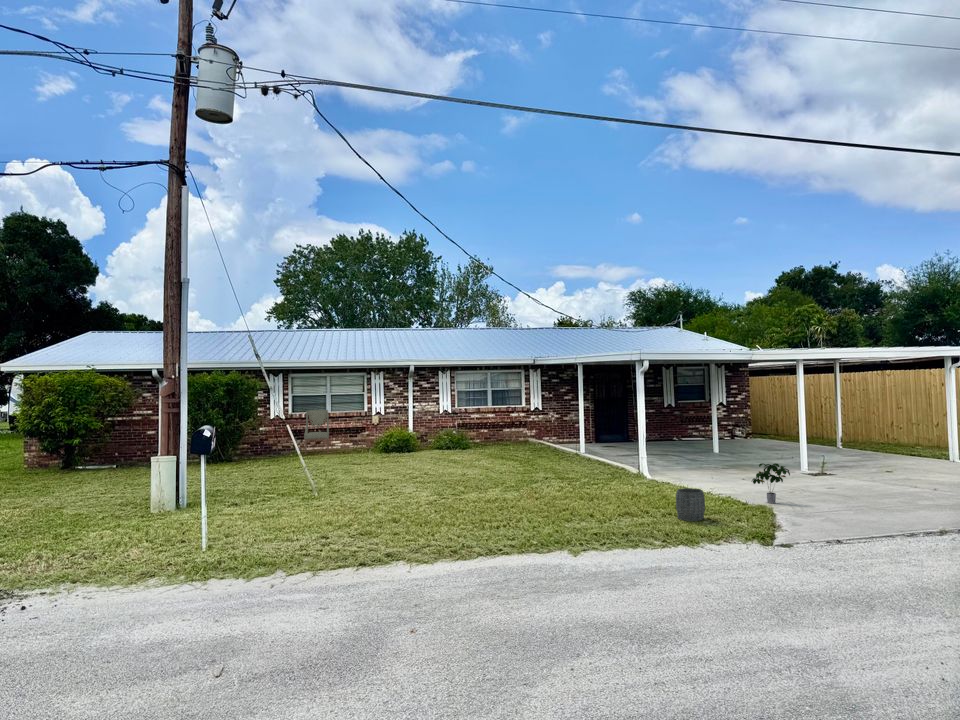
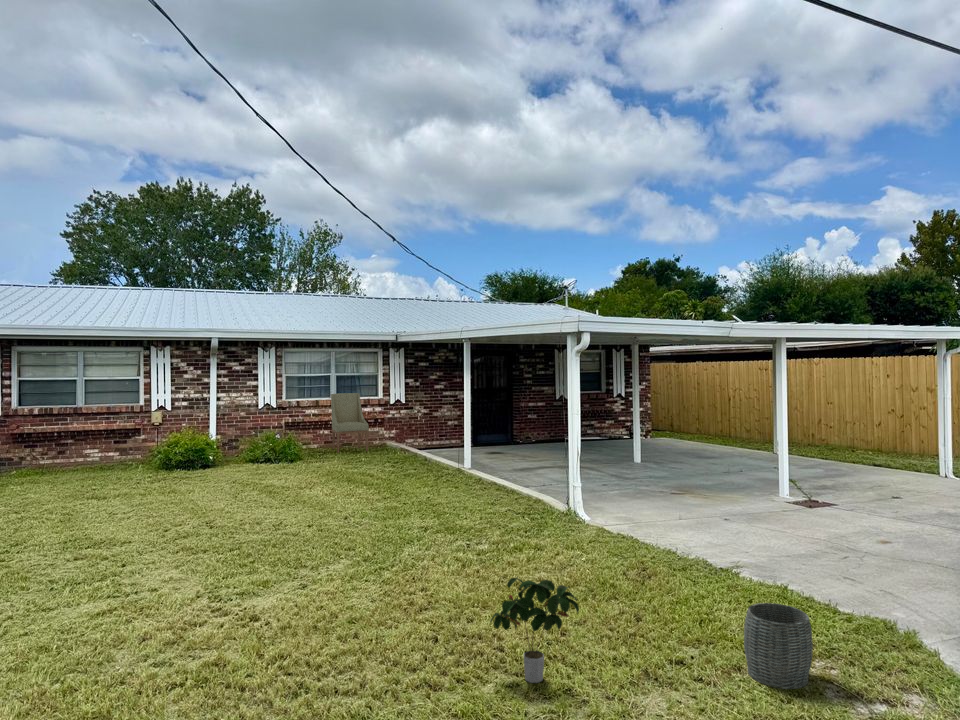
chair: present [304,410,329,454] -> present [331,393,369,453]
potted plant: present [752,463,790,504] -> present [490,577,579,683]

